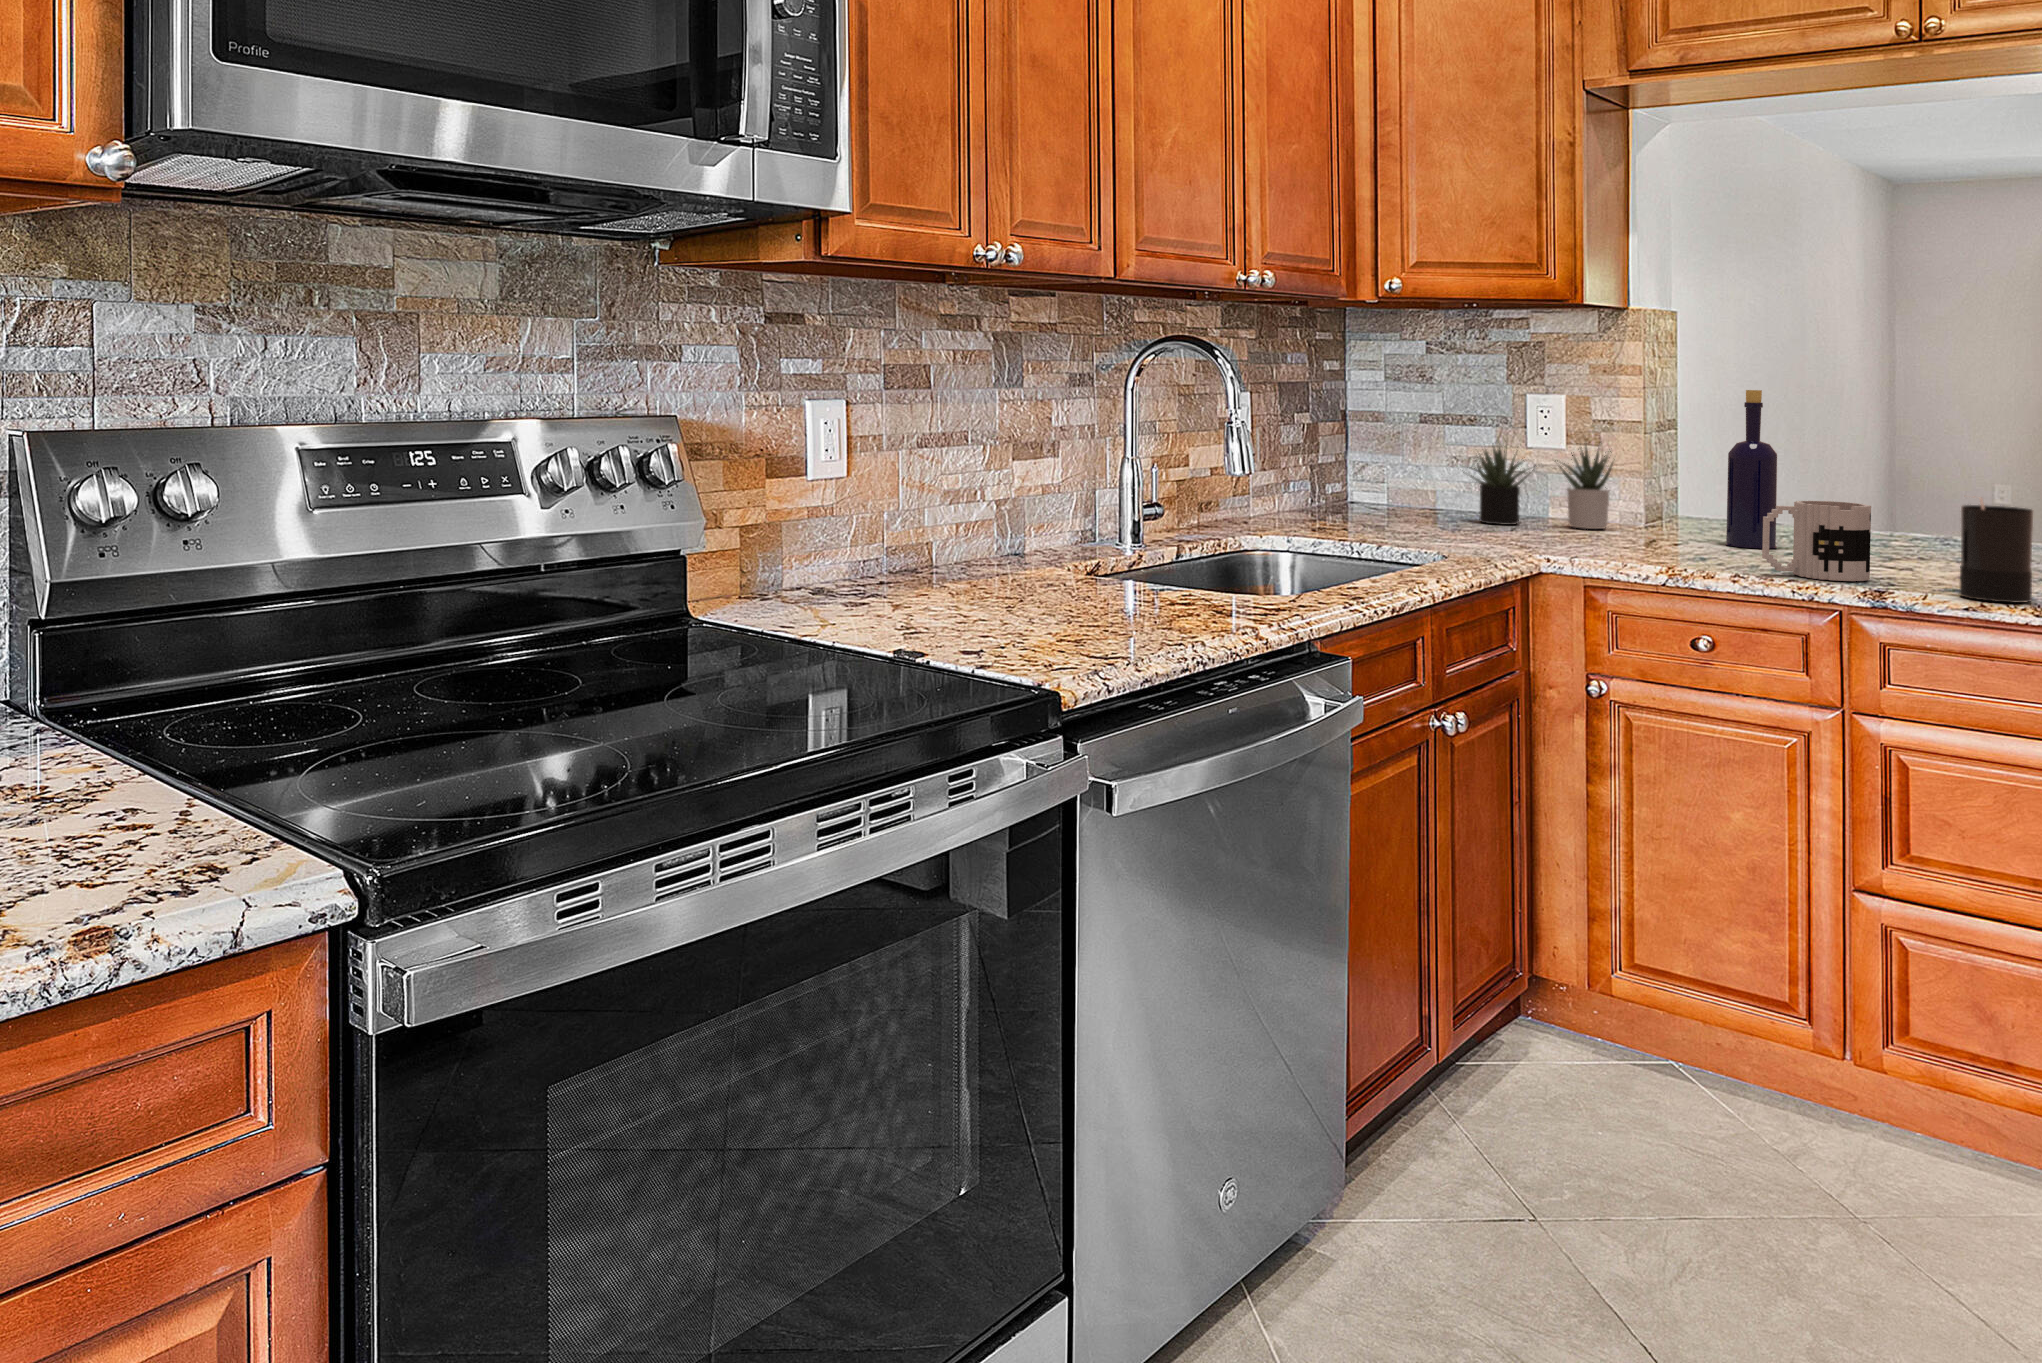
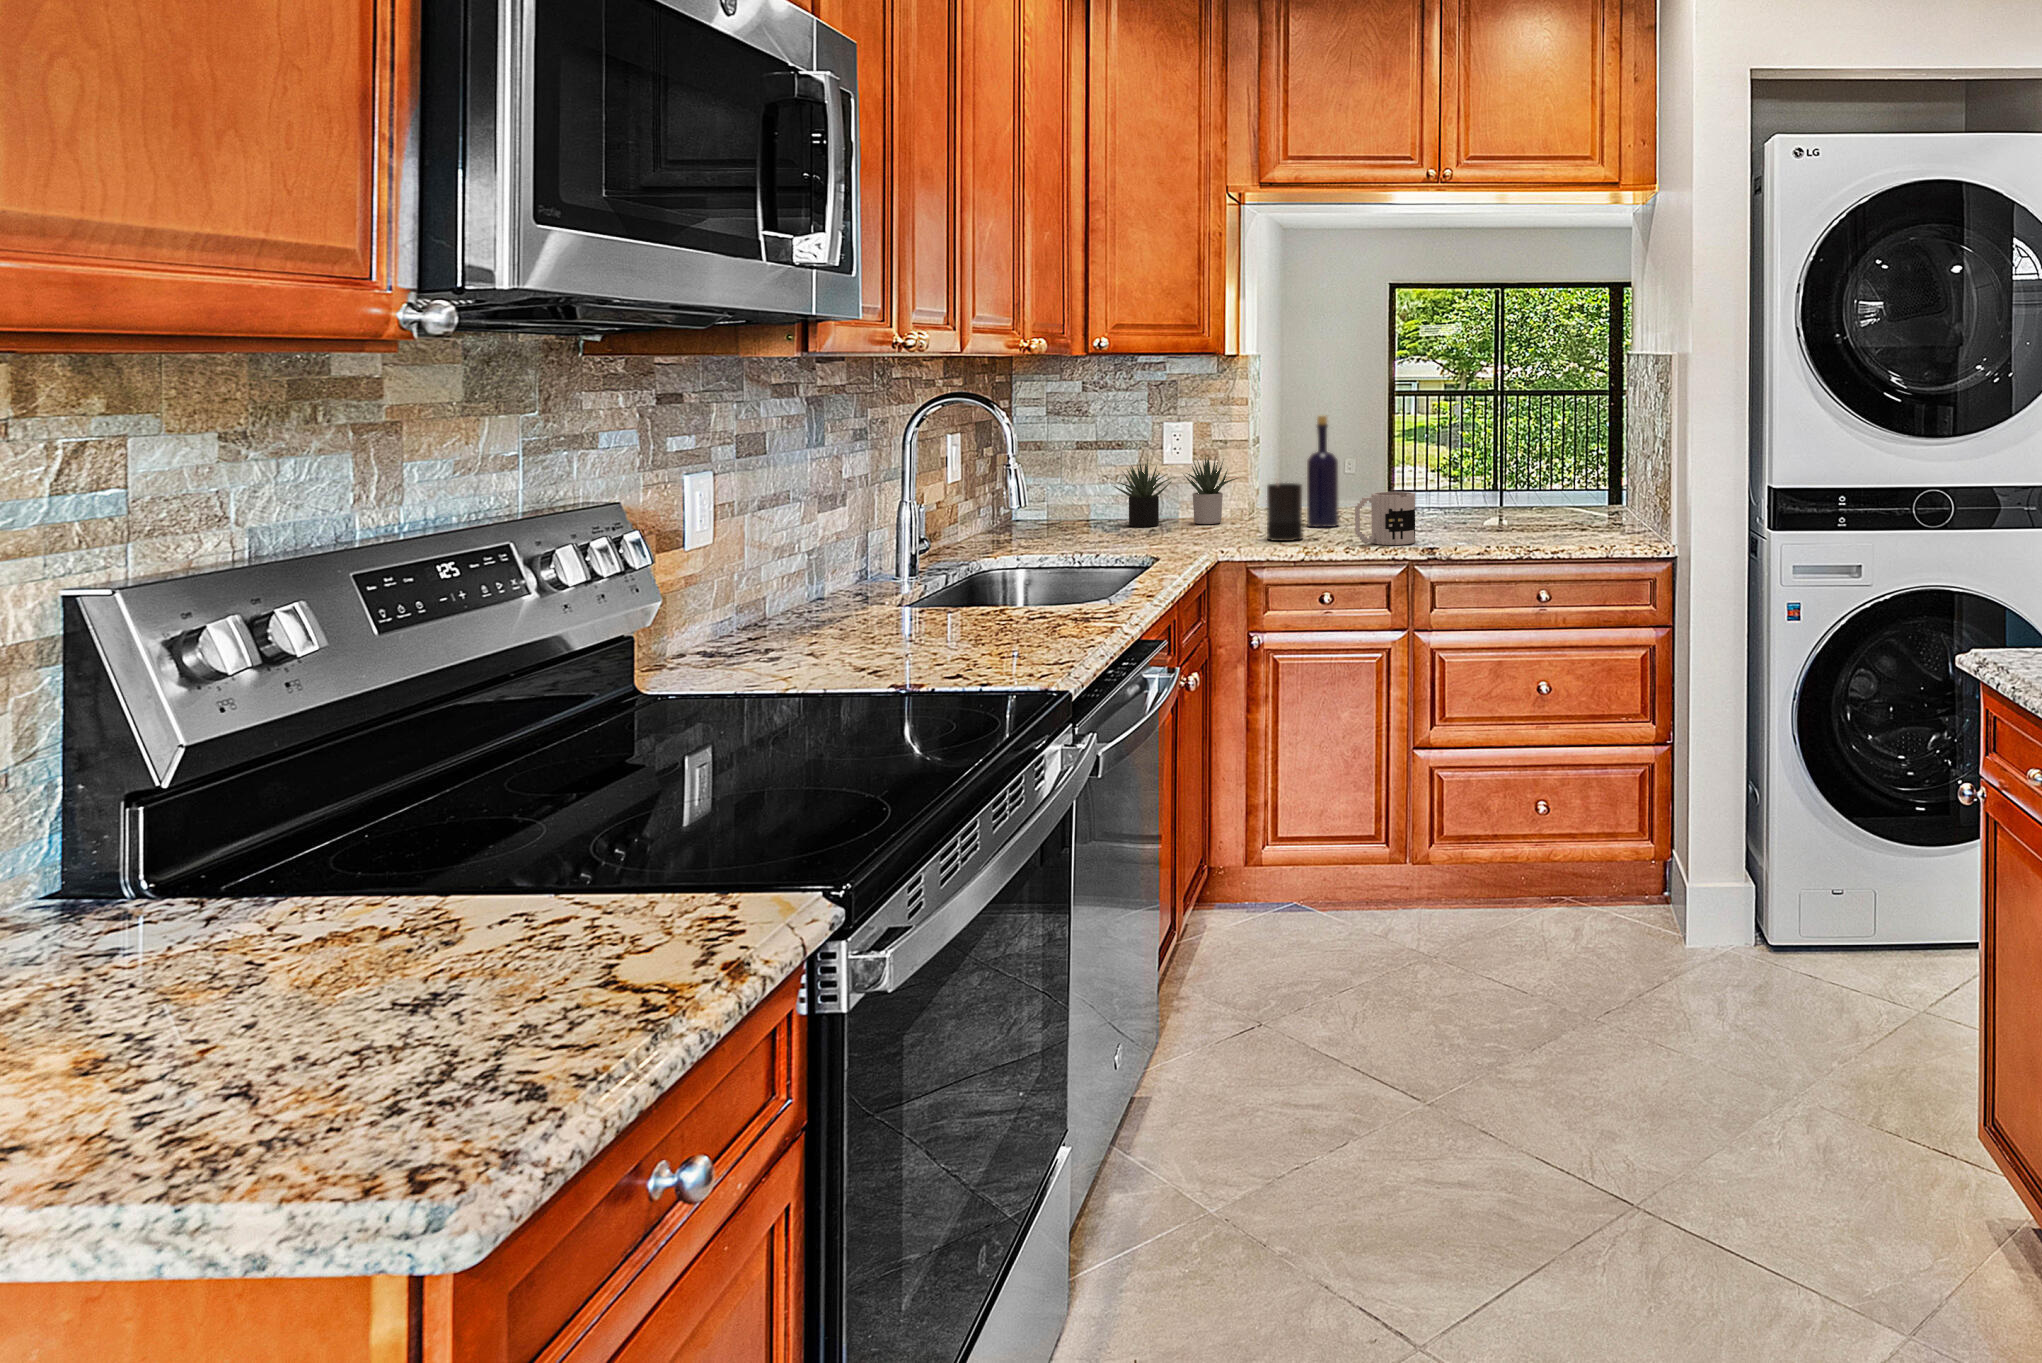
candle: present [1959,498,2033,603] -> present [1267,483,1303,541]

